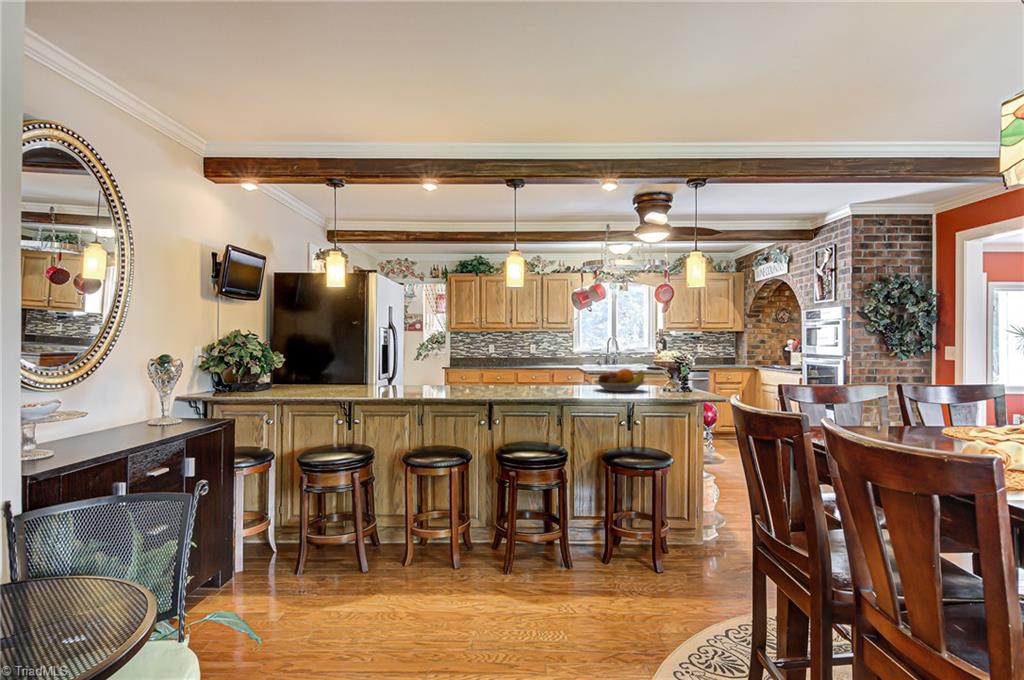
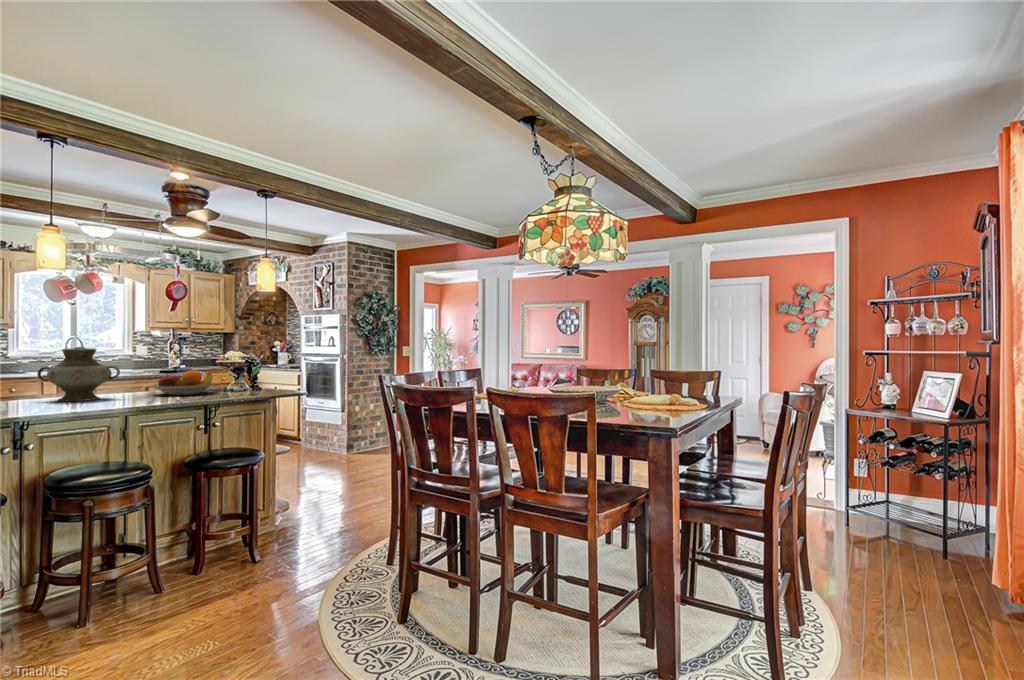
vase: none [522,346,569,390] -> present [37,347,120,401]

